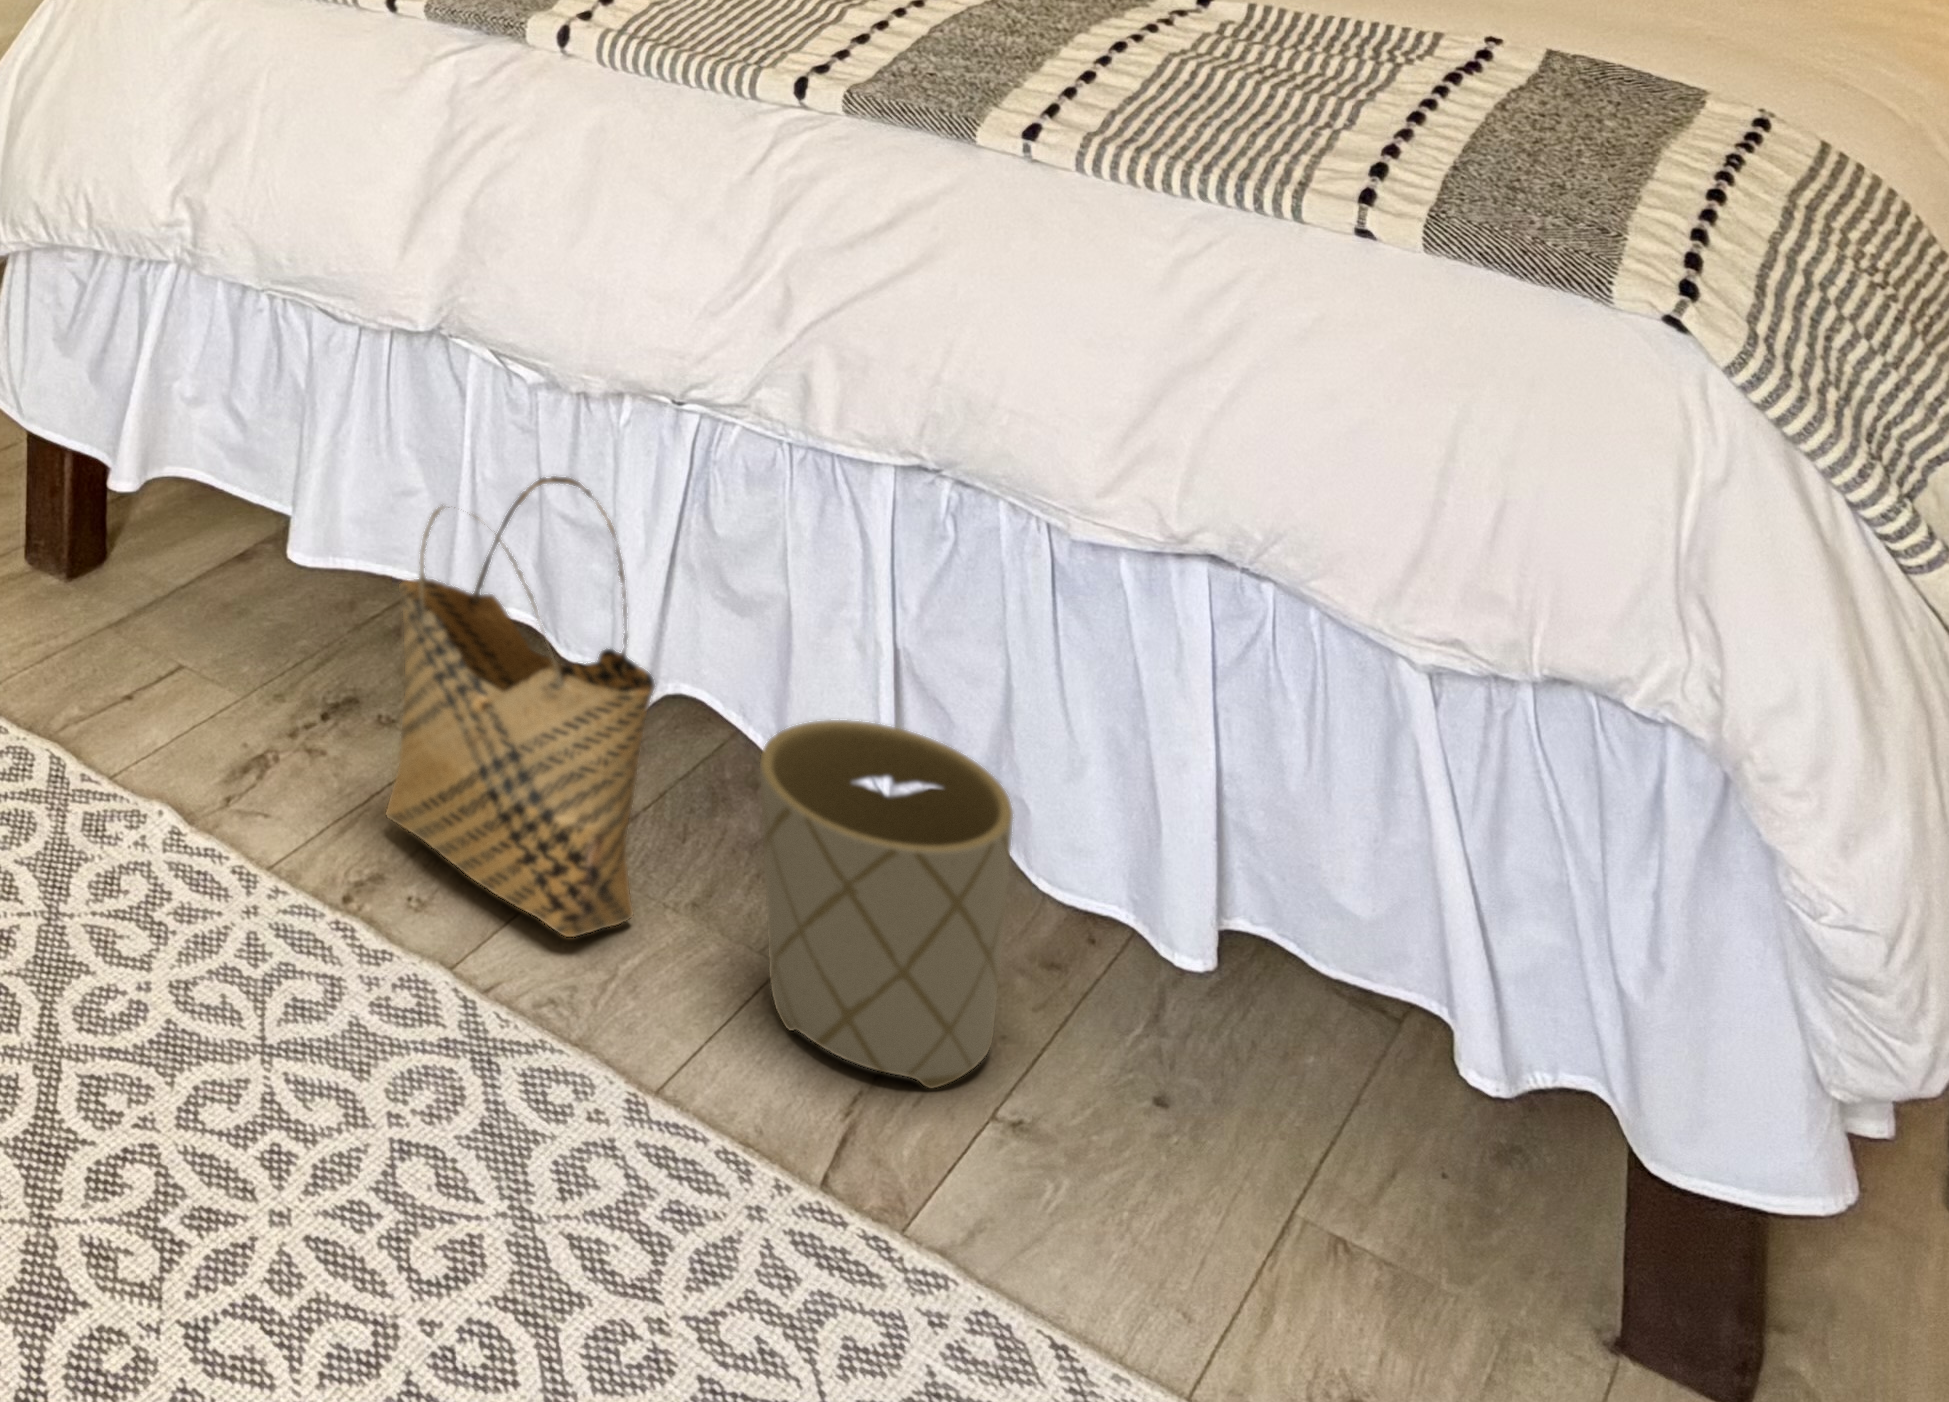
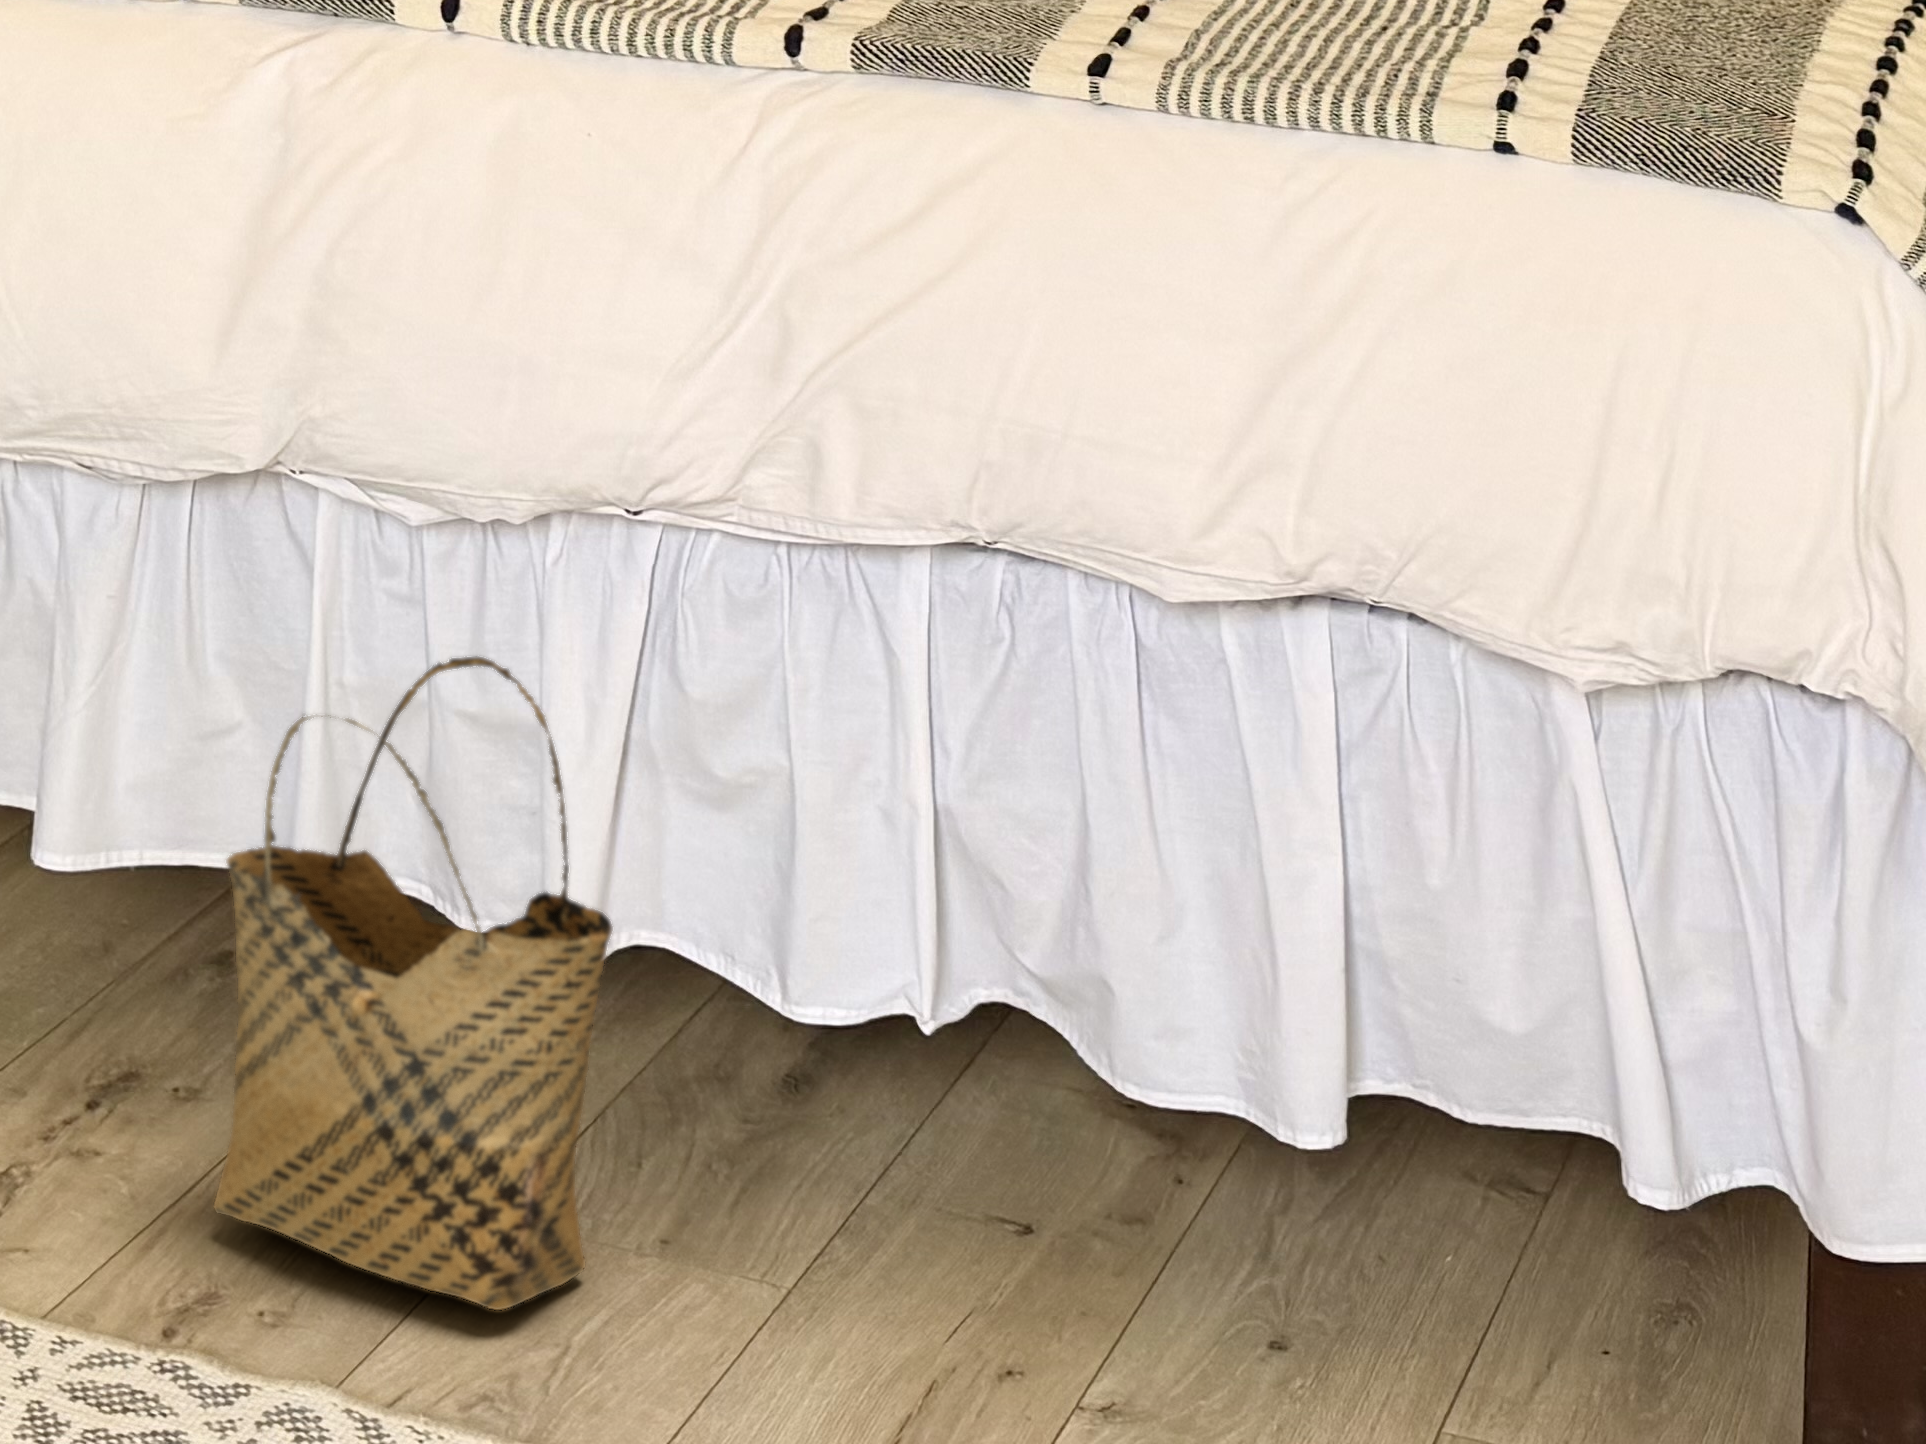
planter: present [760,720,1013,1088] -> none [765,926,1093,1389]

